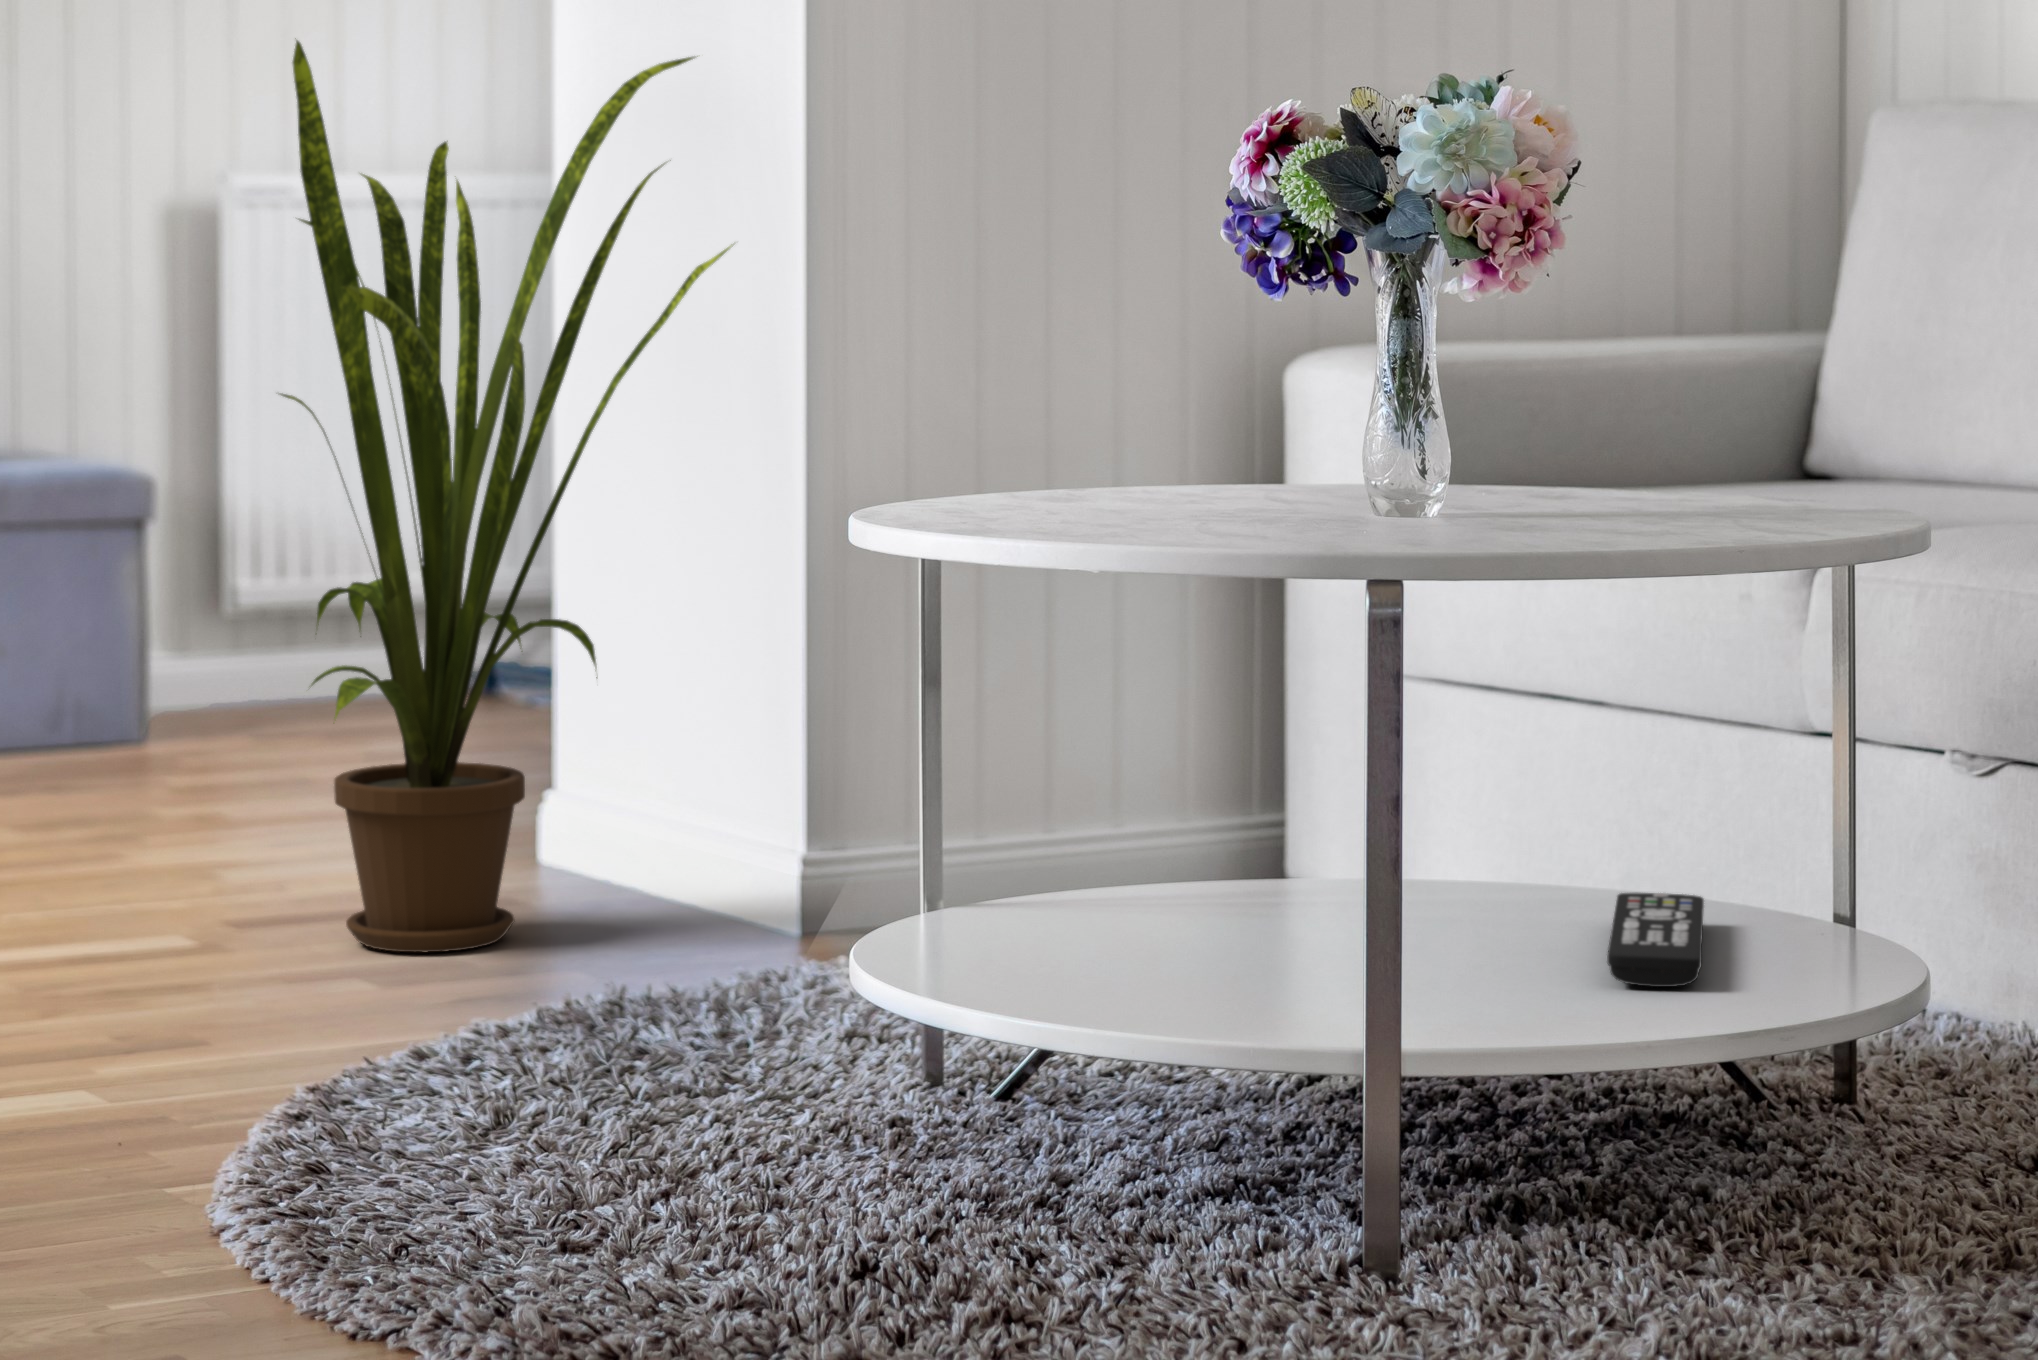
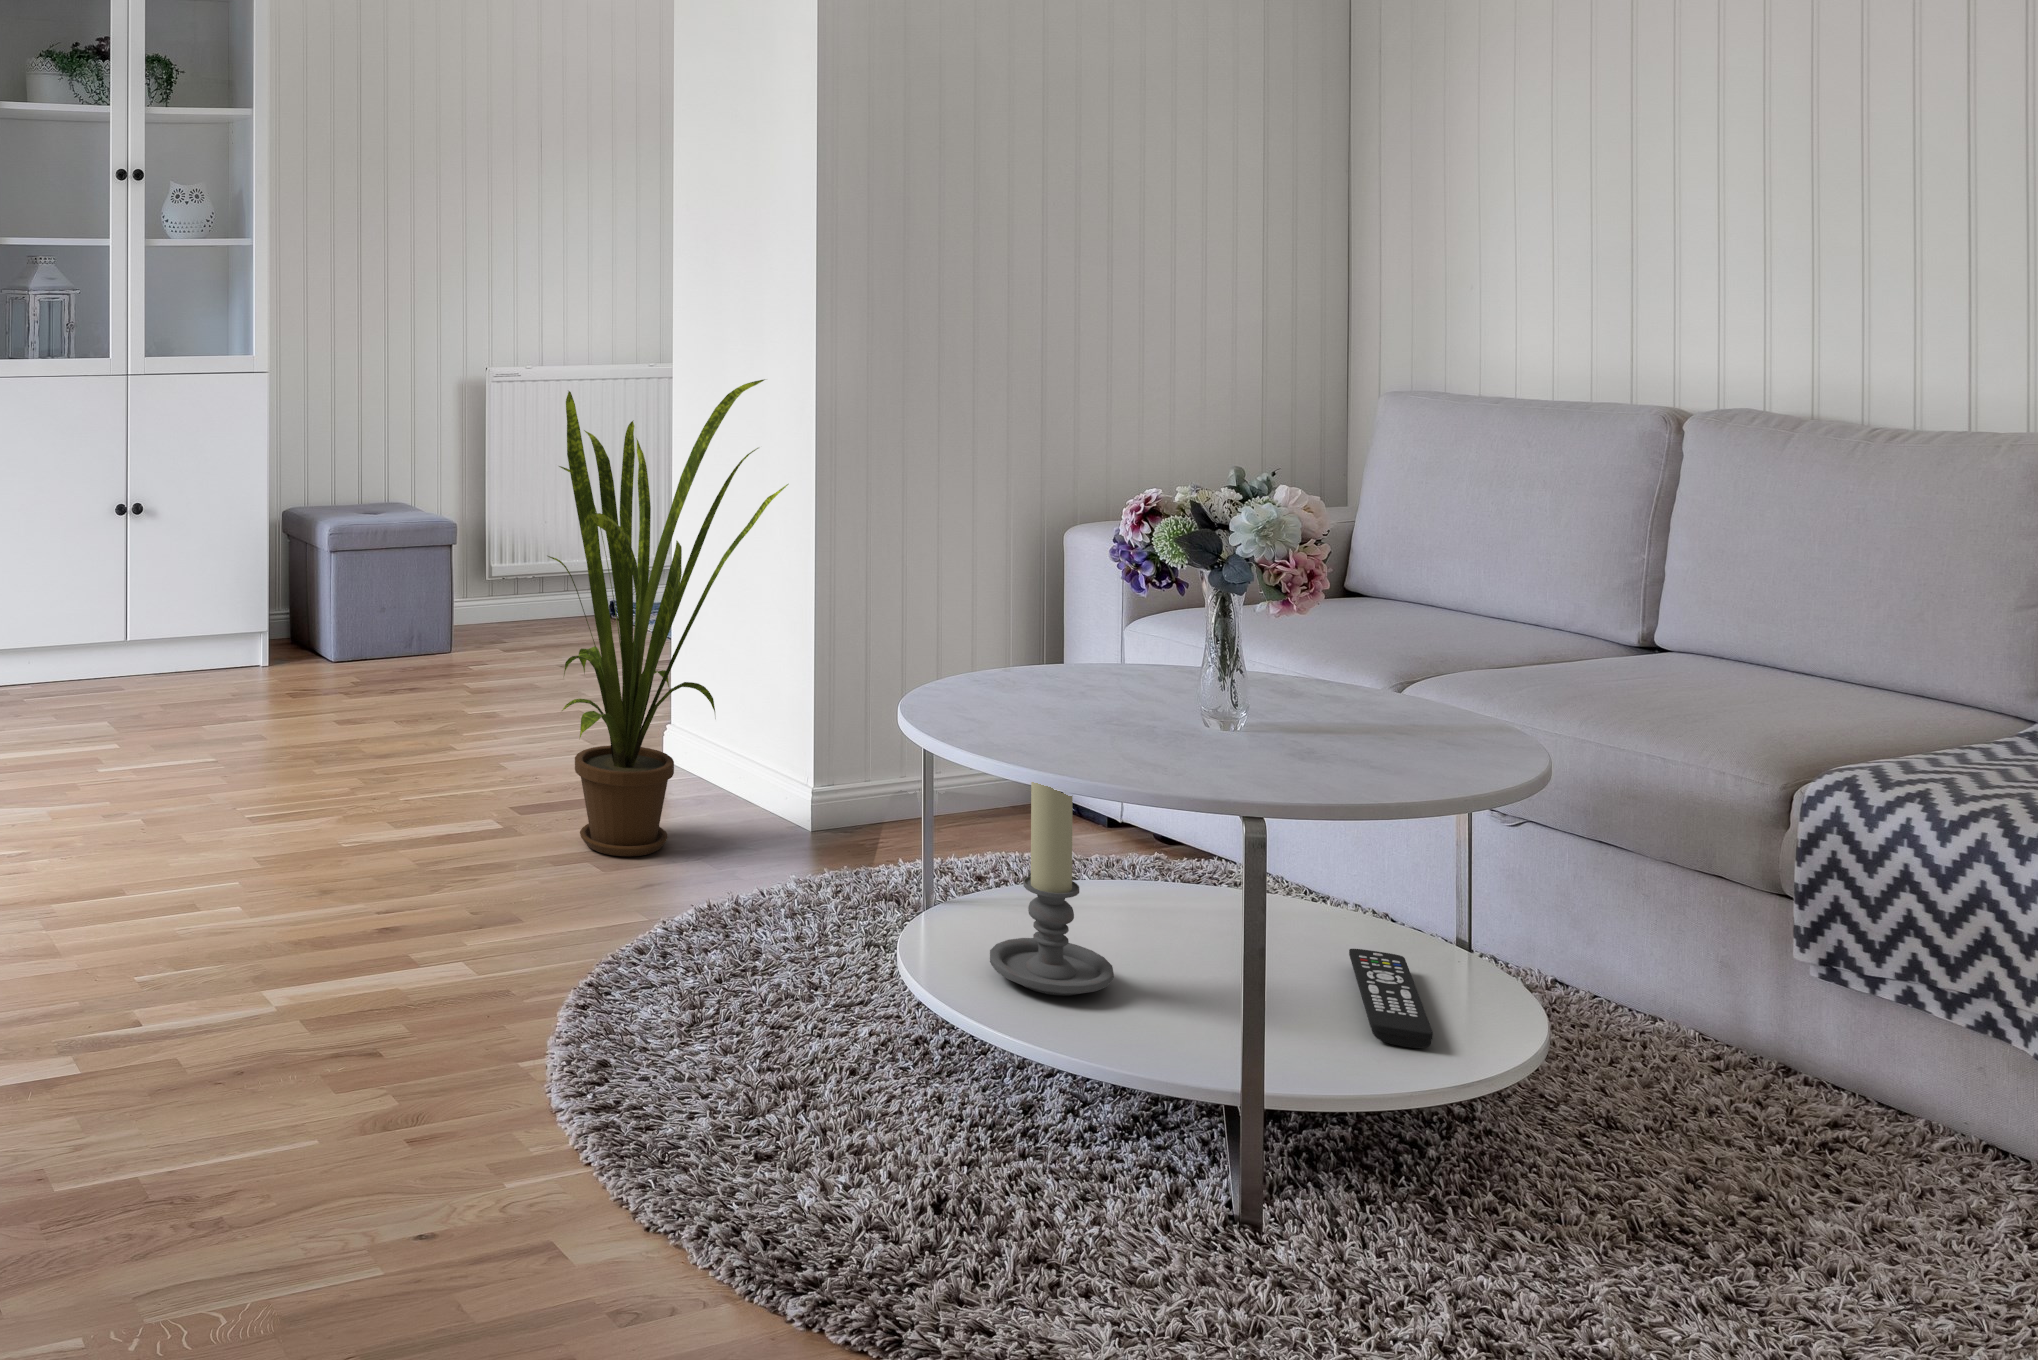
candle holder: none [1002,572,1209,970] -> present [990,782,1114,995]

